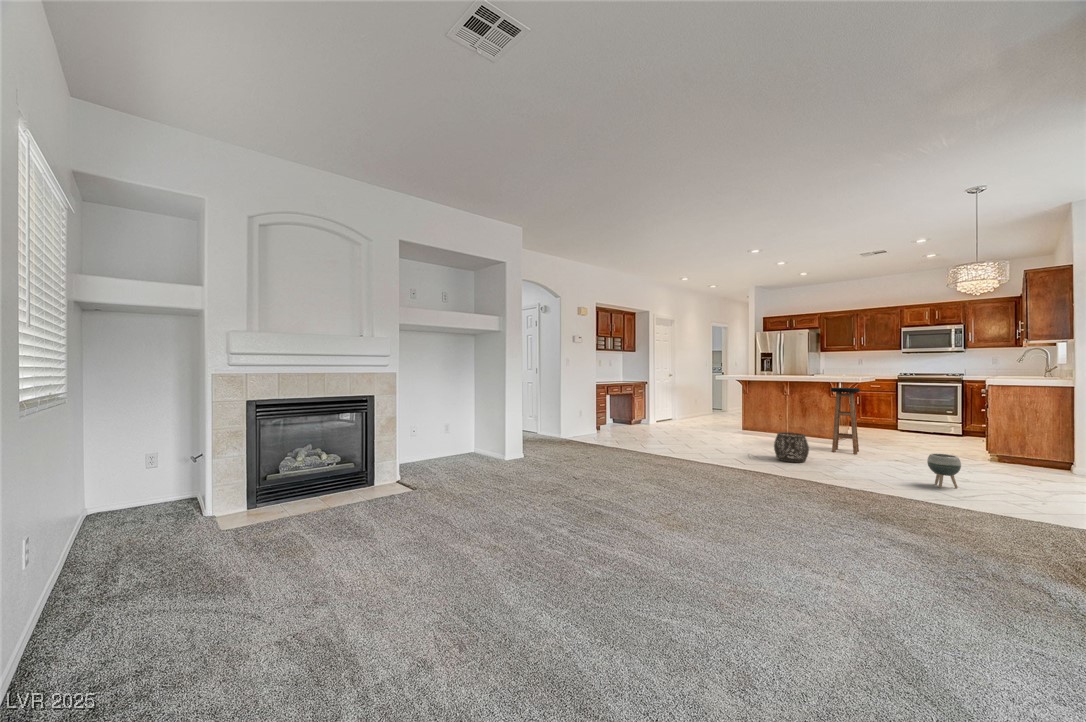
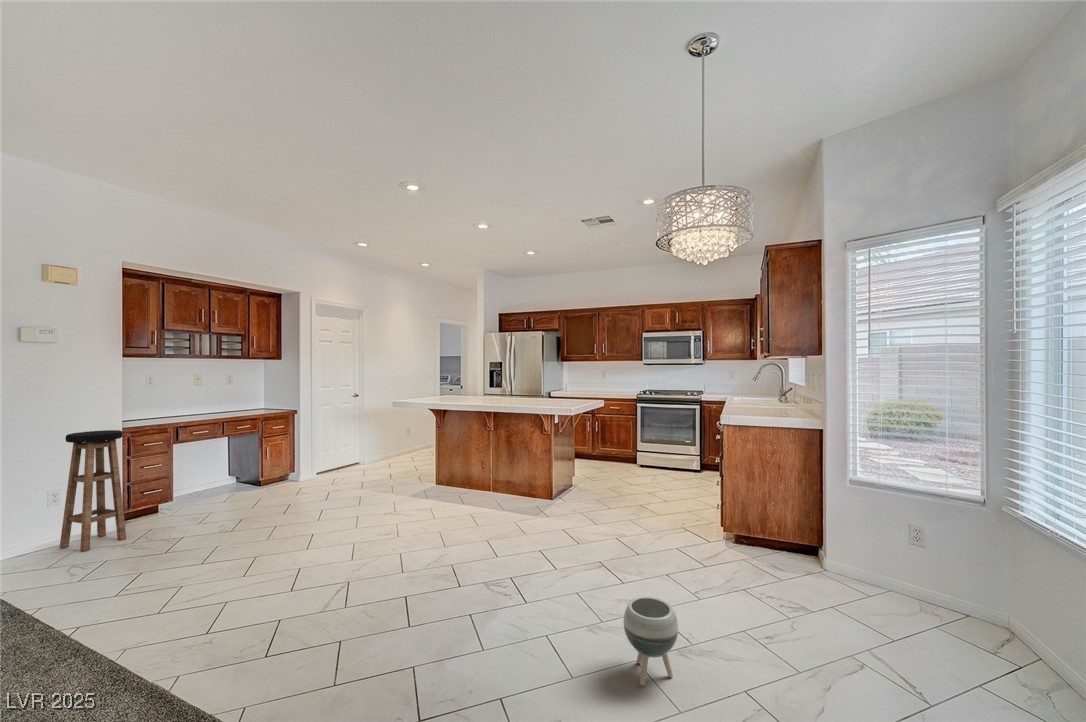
bar stool: present [831,388,860,454] -> present [60,430,126,552]
woven basket: present [774,432,809,462] -> none [391,532,455,605]

